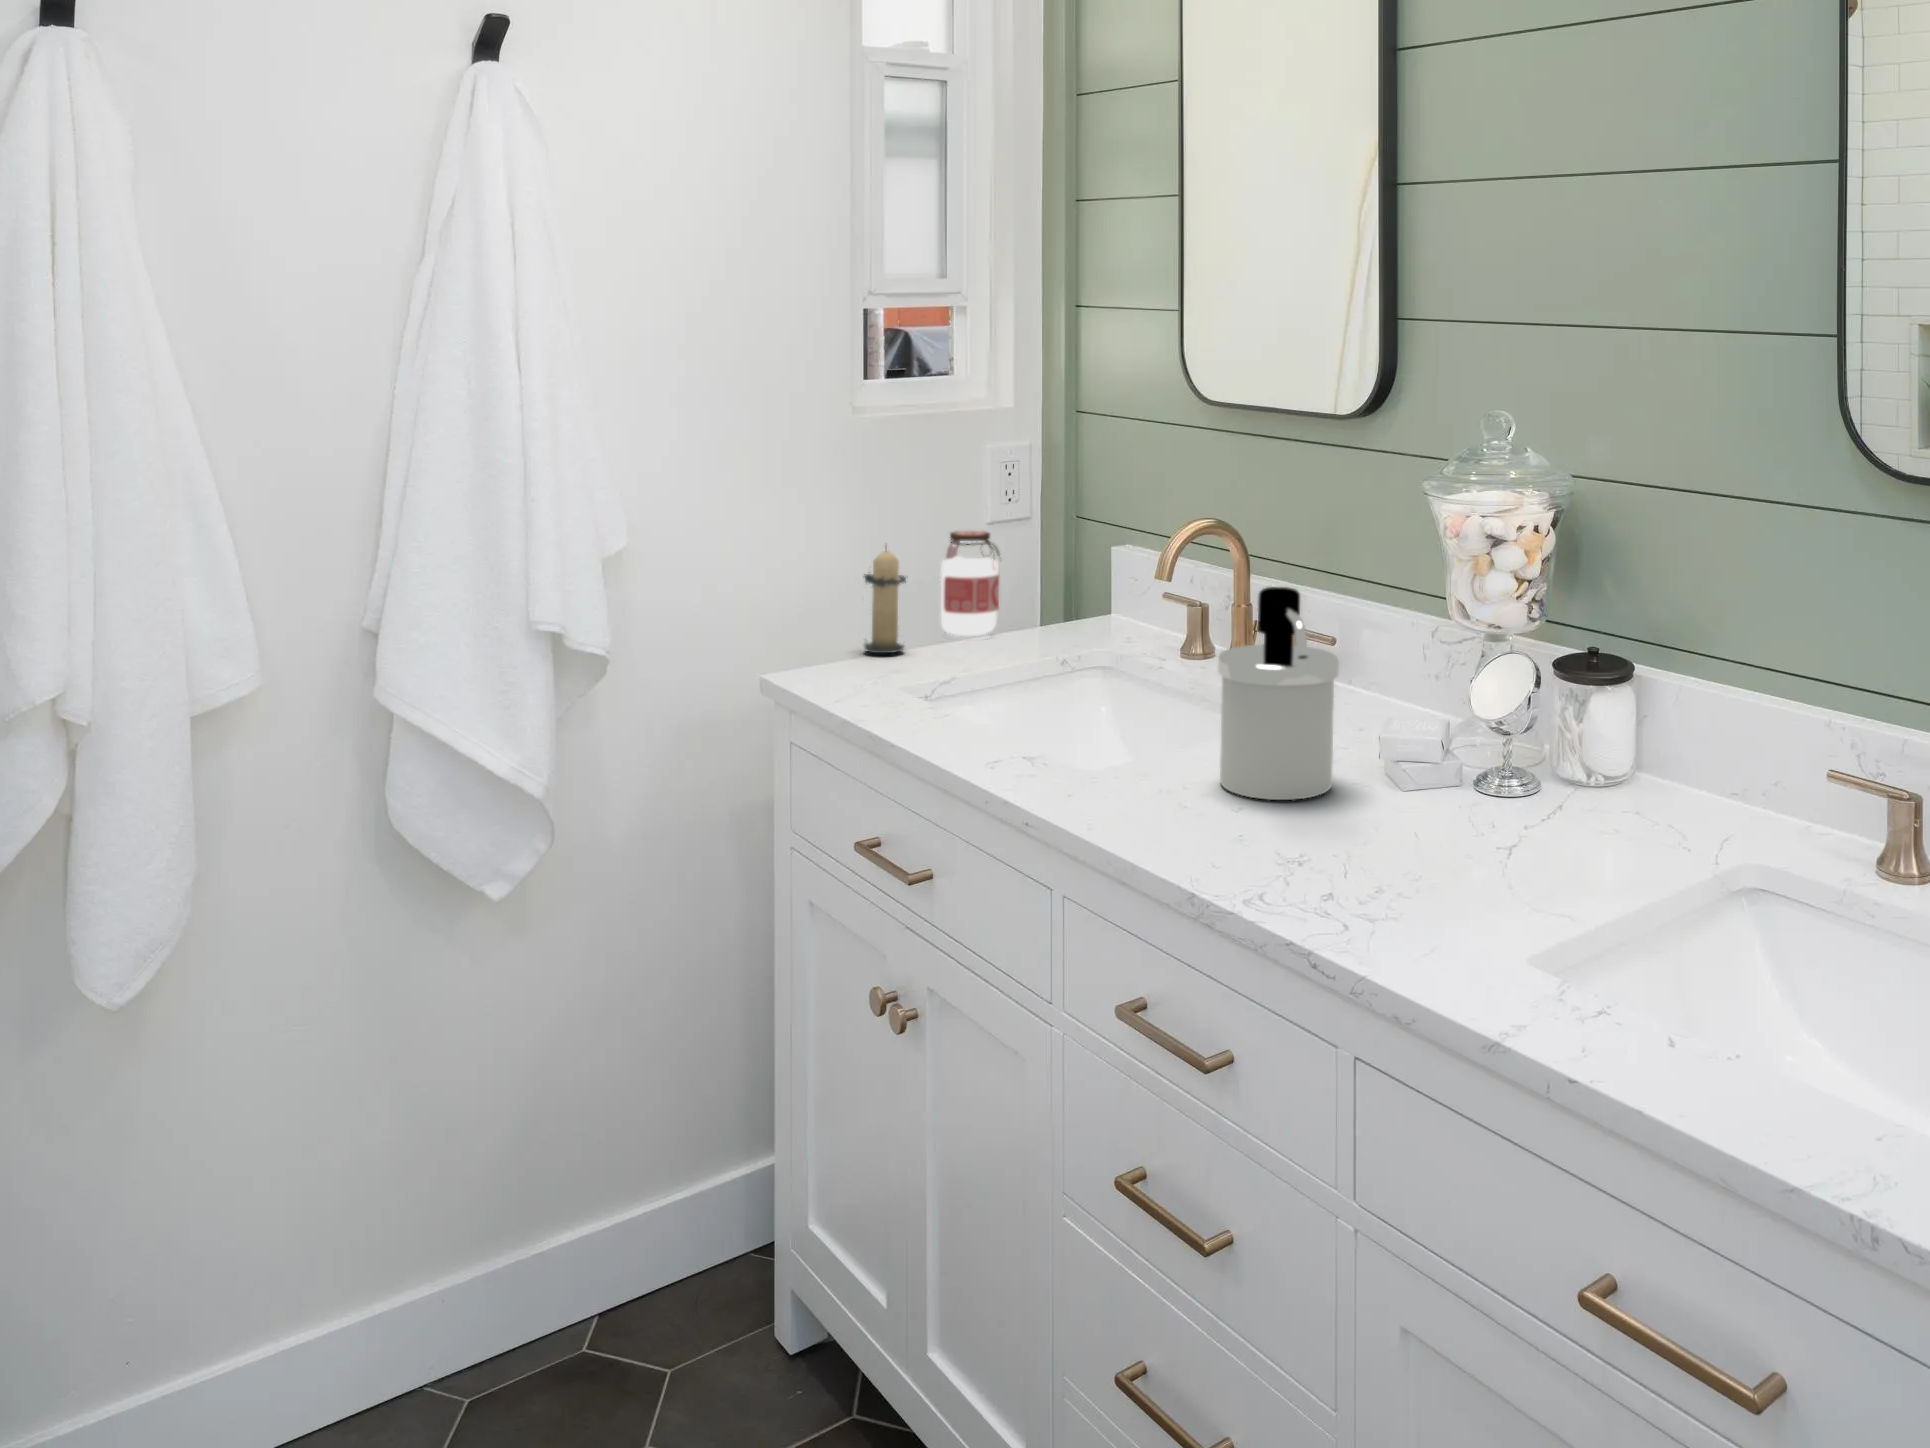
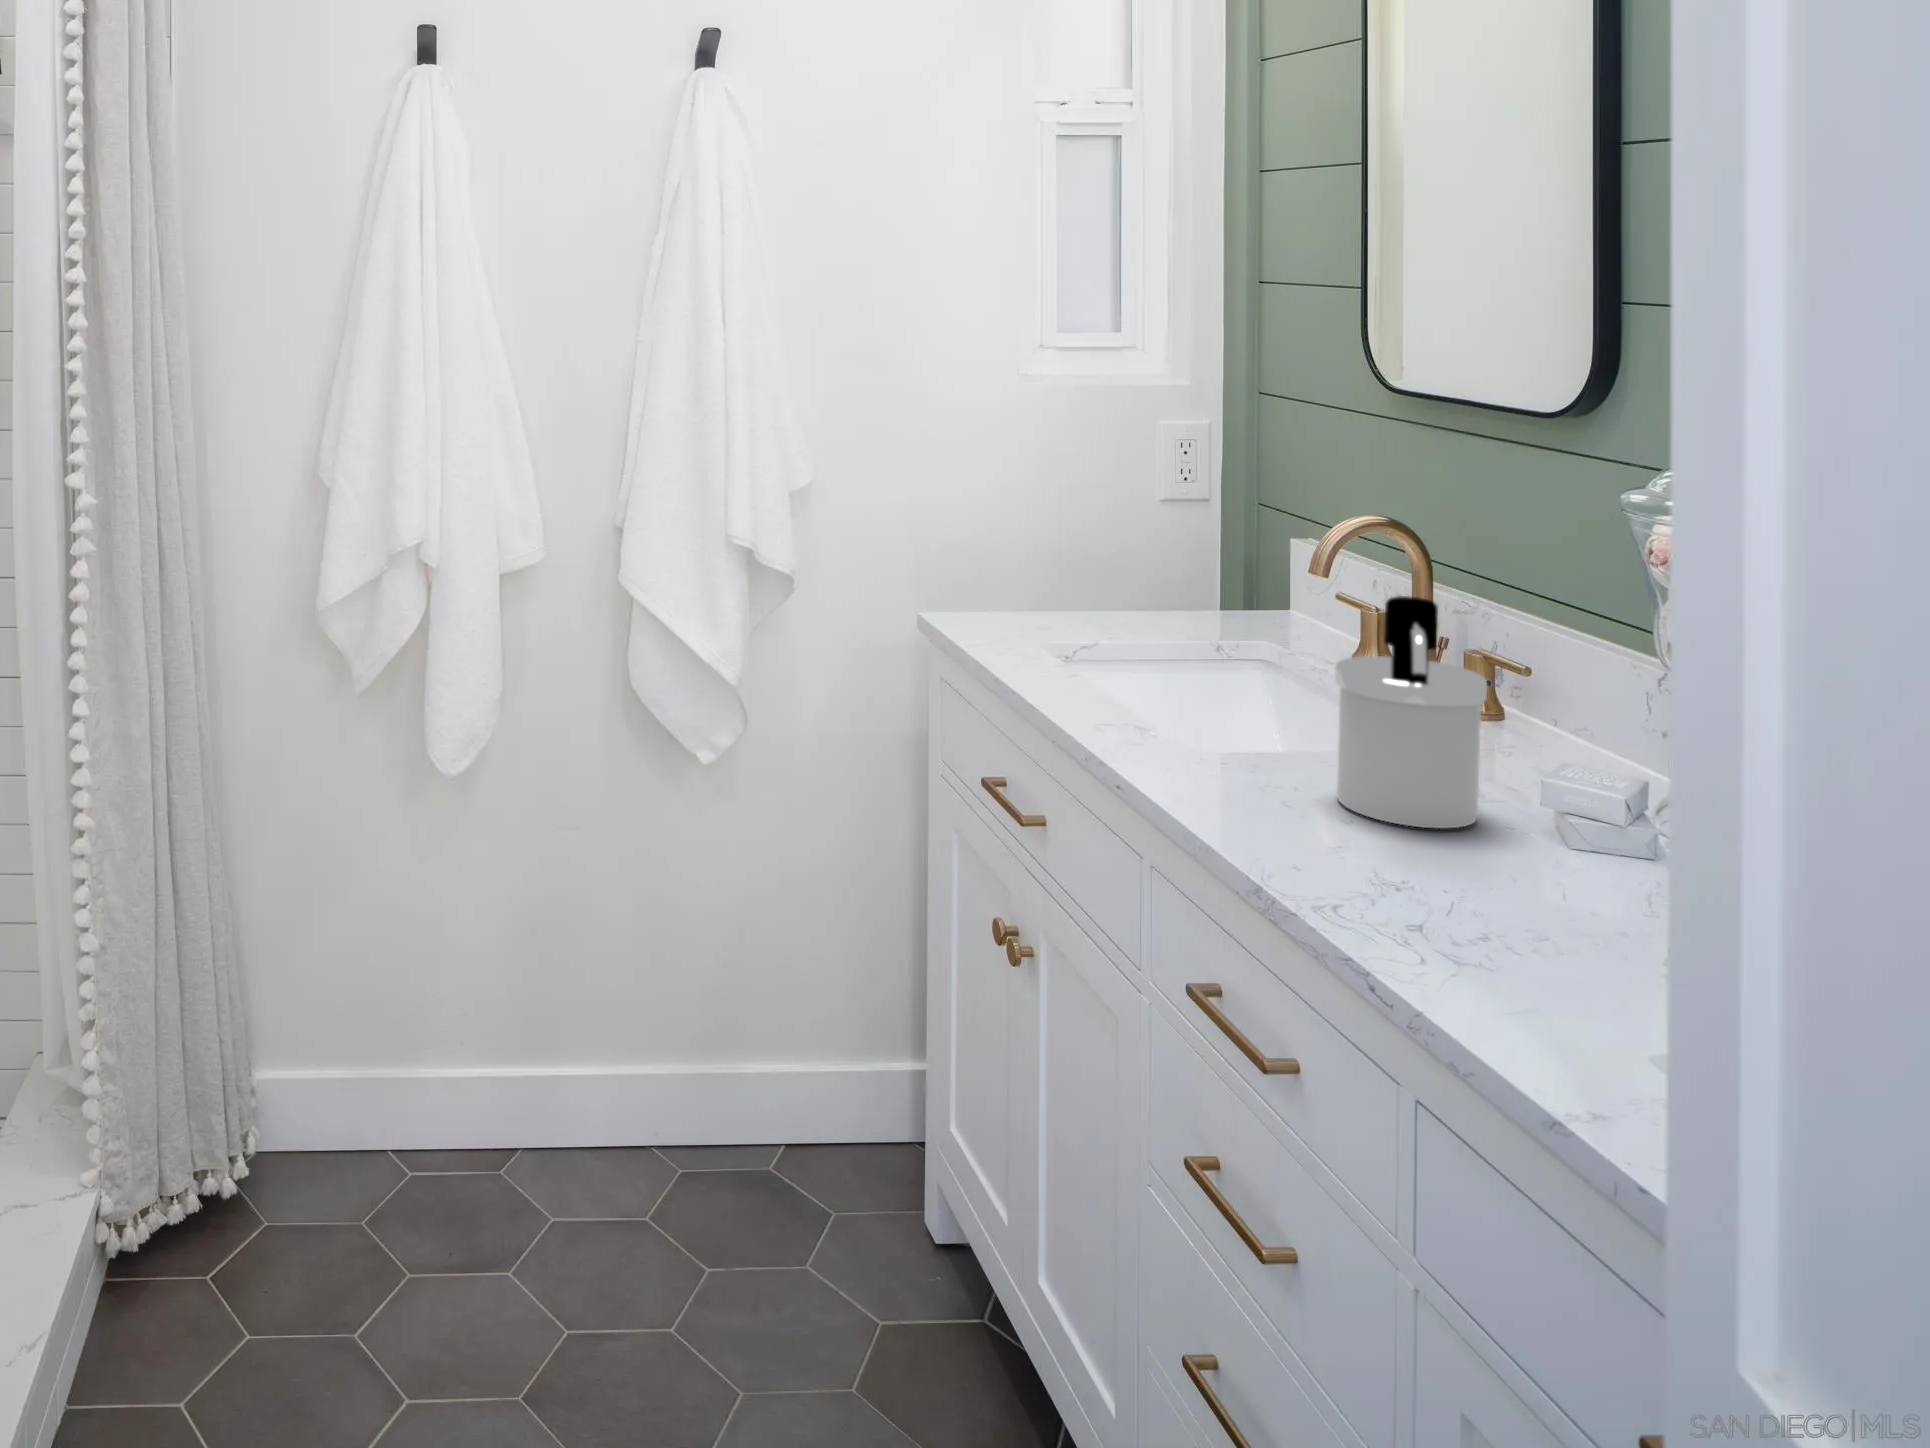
jar: present [941,531,1000,636] -> none [1091,513,1156,619]
candle: present [864,550,906,653] -> none [1002,520,1056,627]

